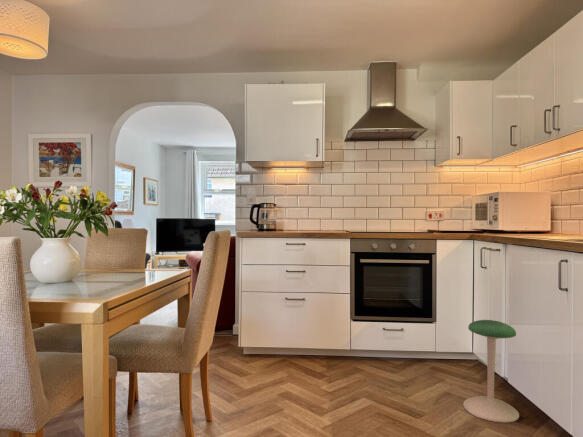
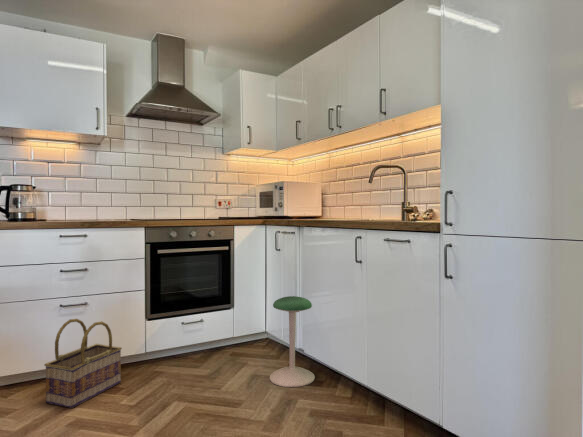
basket: none [270,311,327,382] -> present [45,319,122,408]

